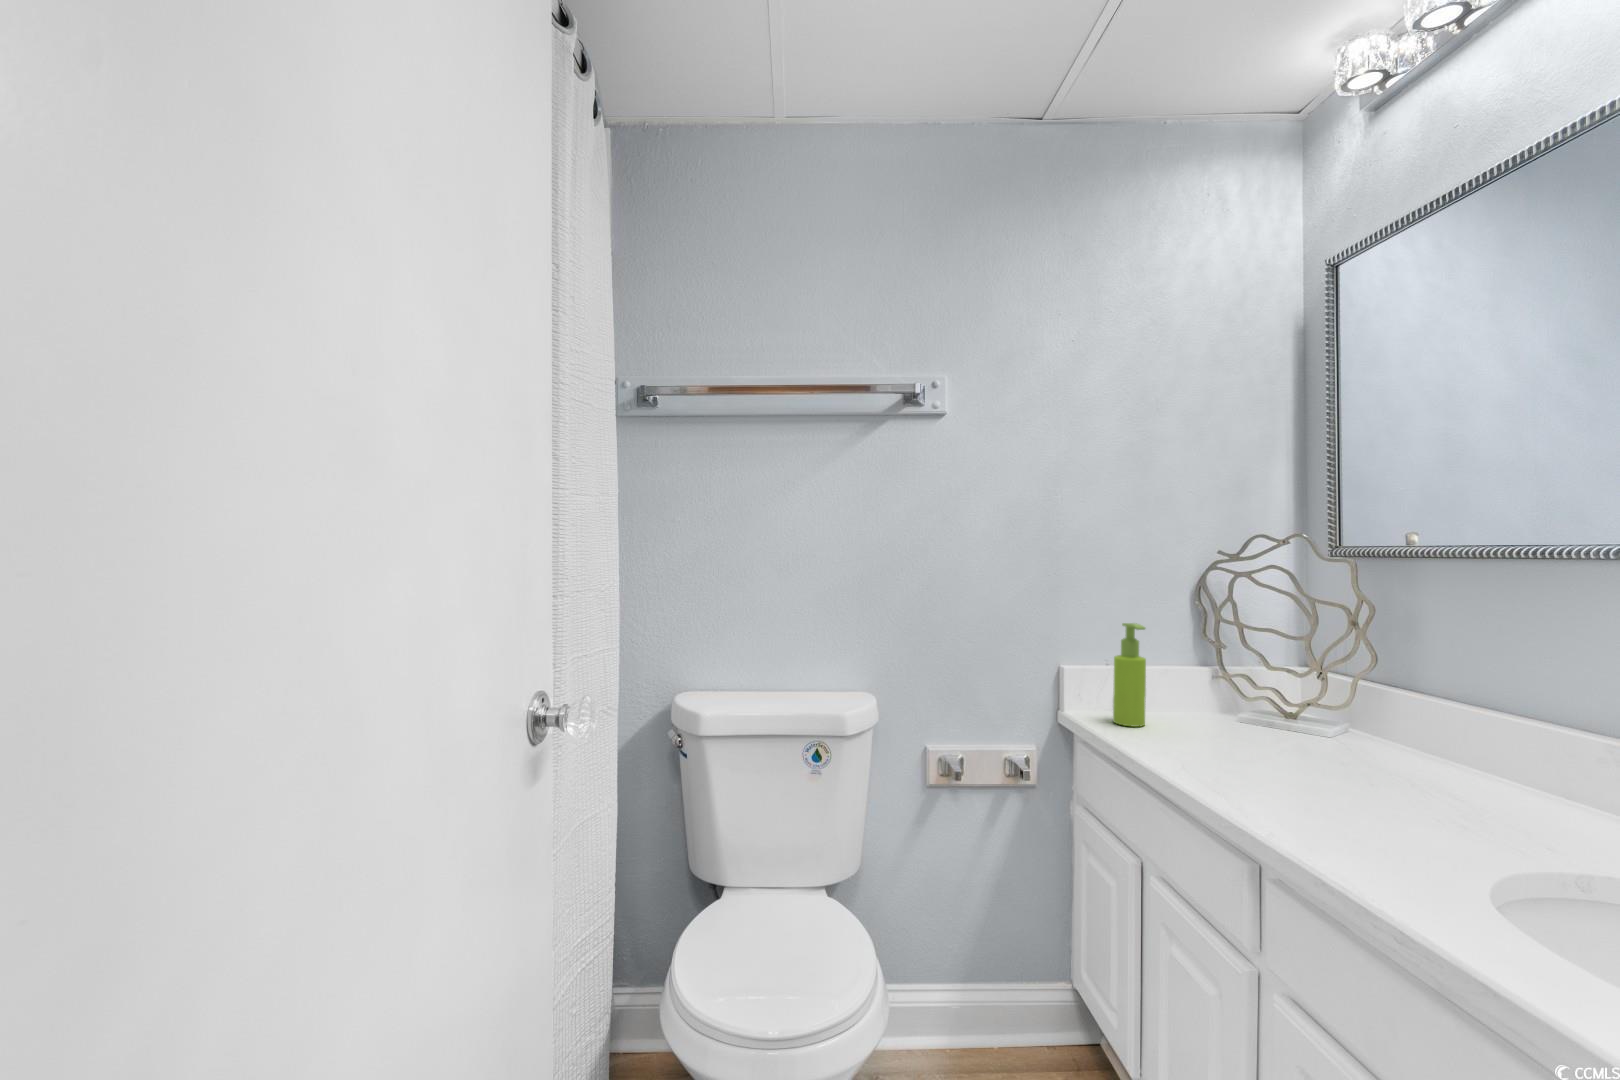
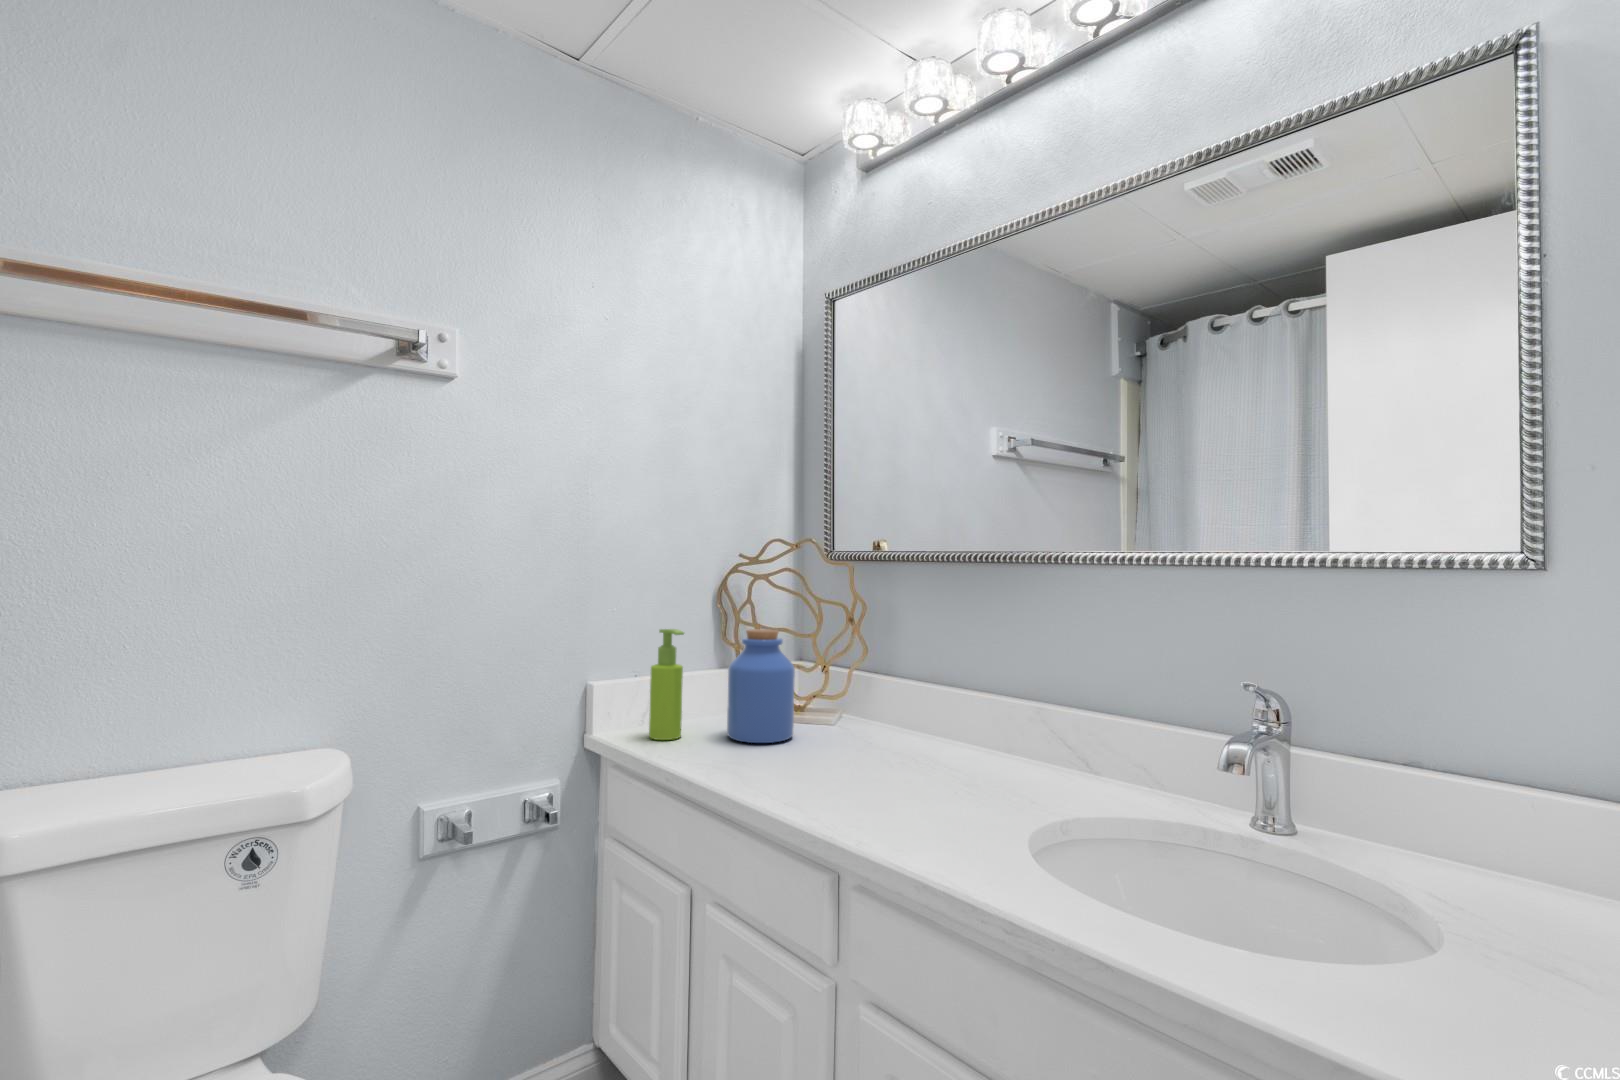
jar: none [1192,629,1270,745] -> present [727,629,795,743]

